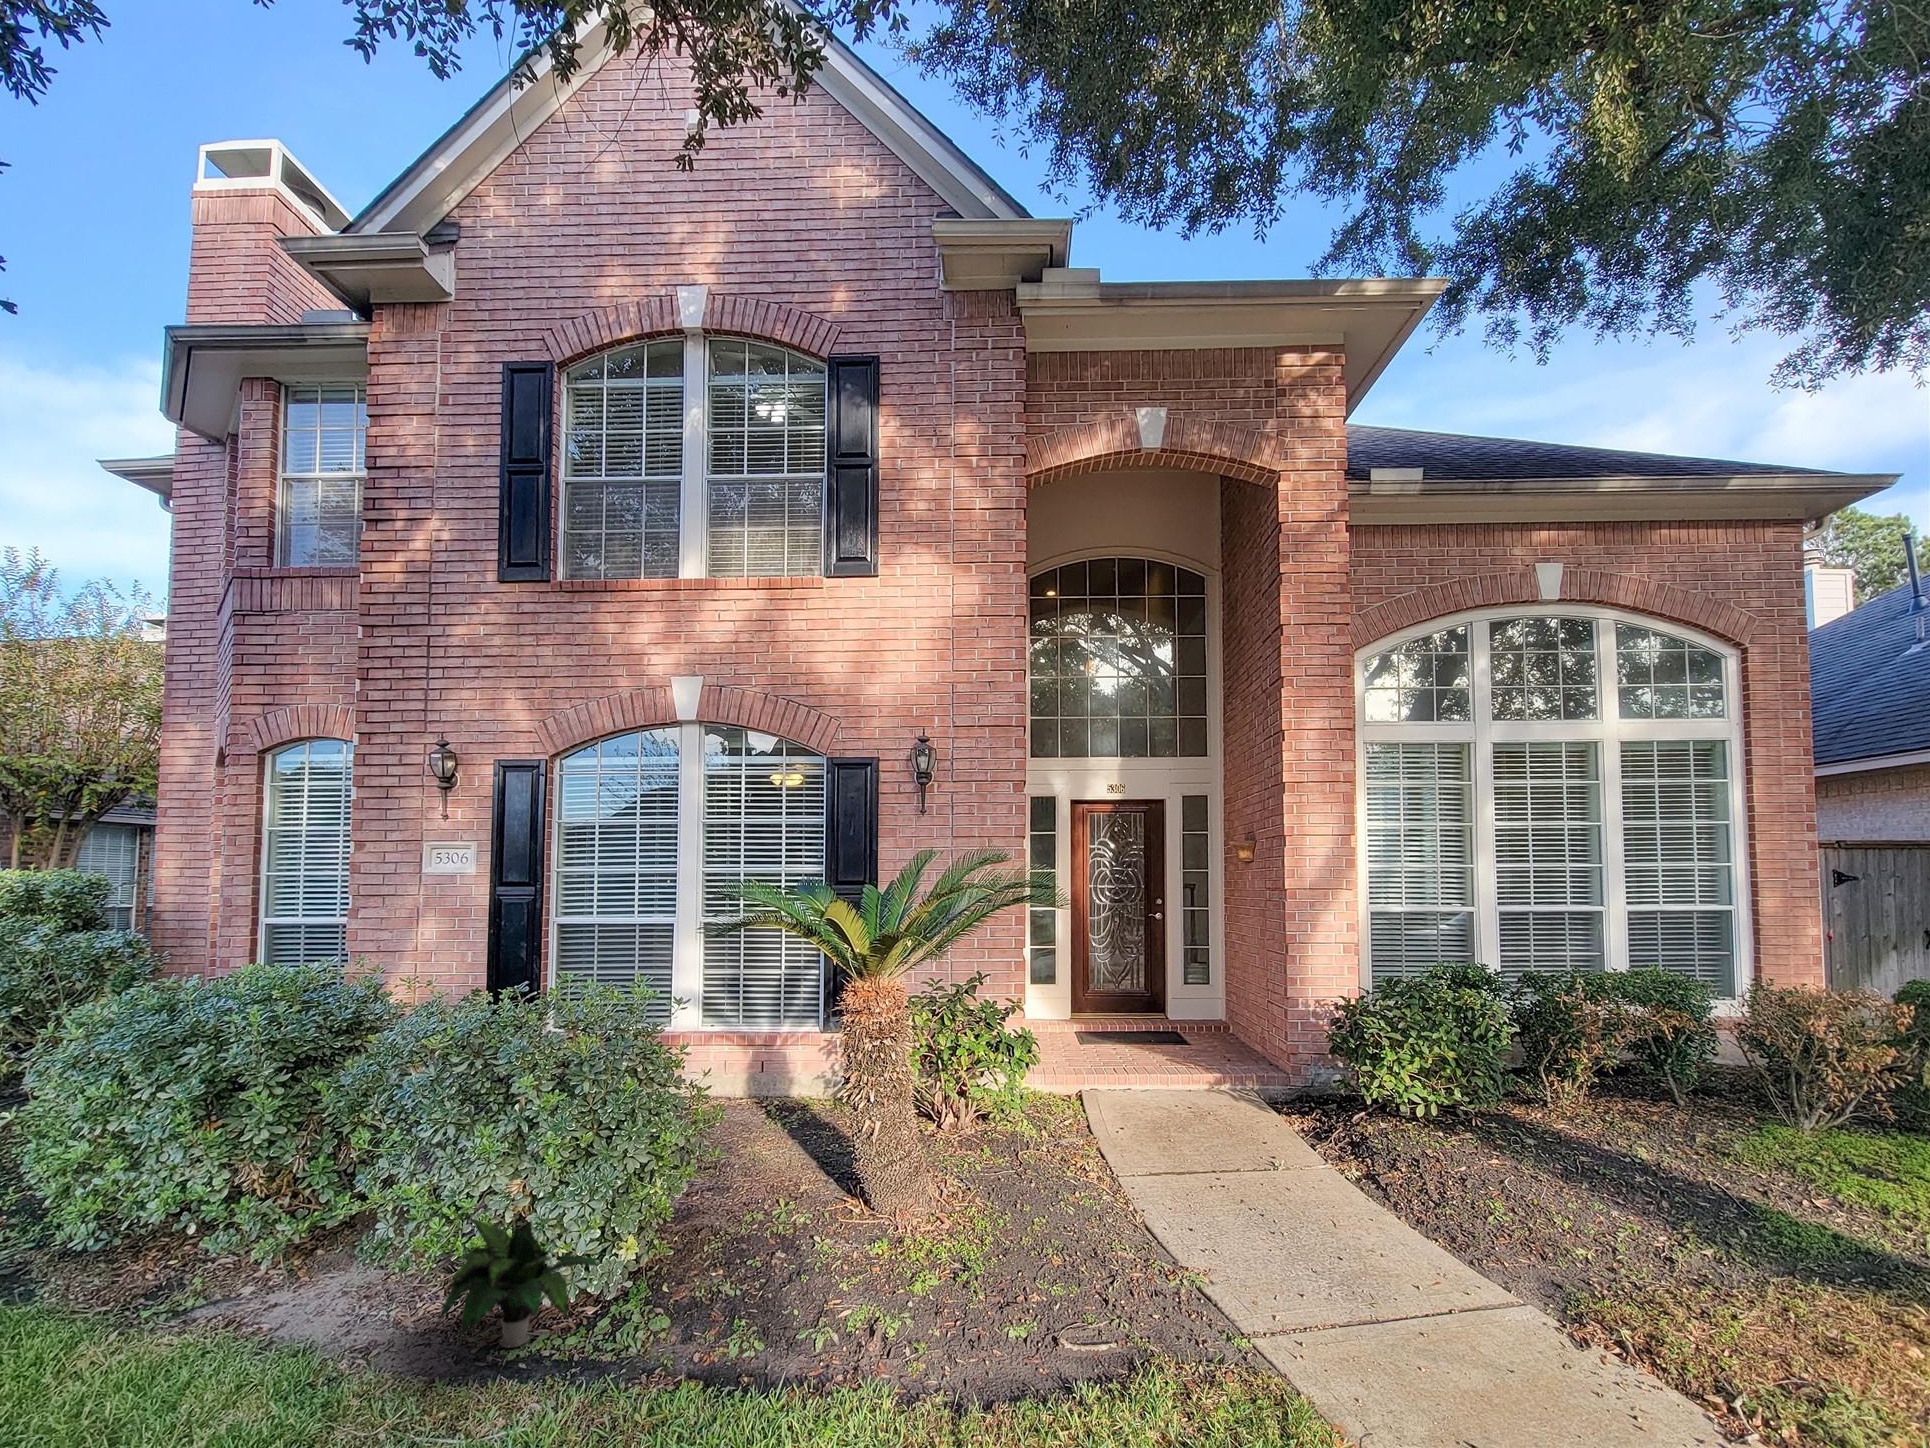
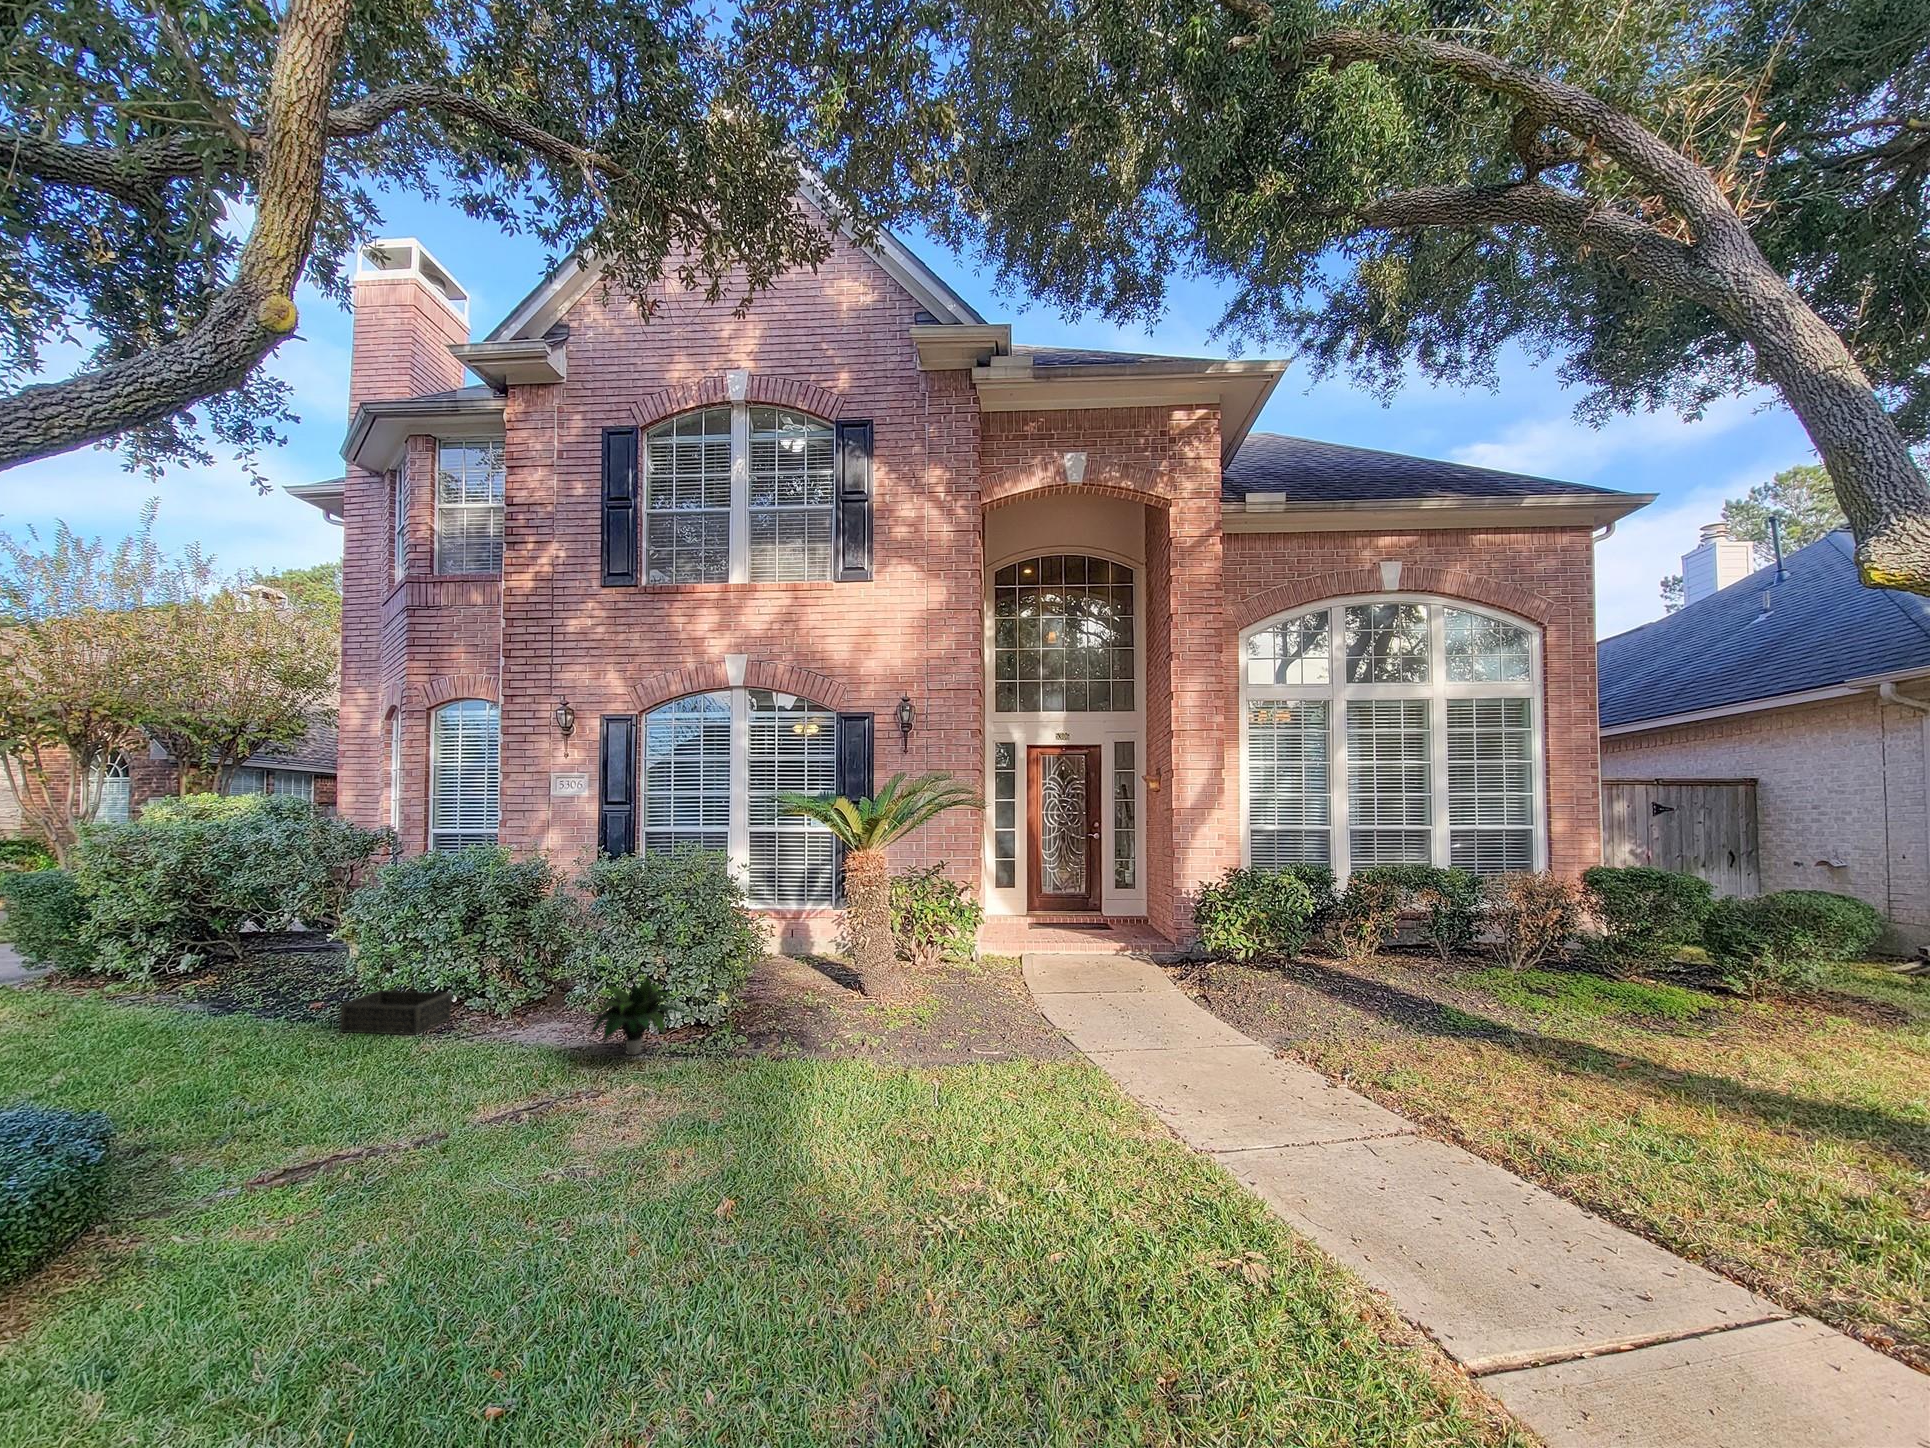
basket: none [24,1209,228,1300] -> present [339,990,452,1035]

